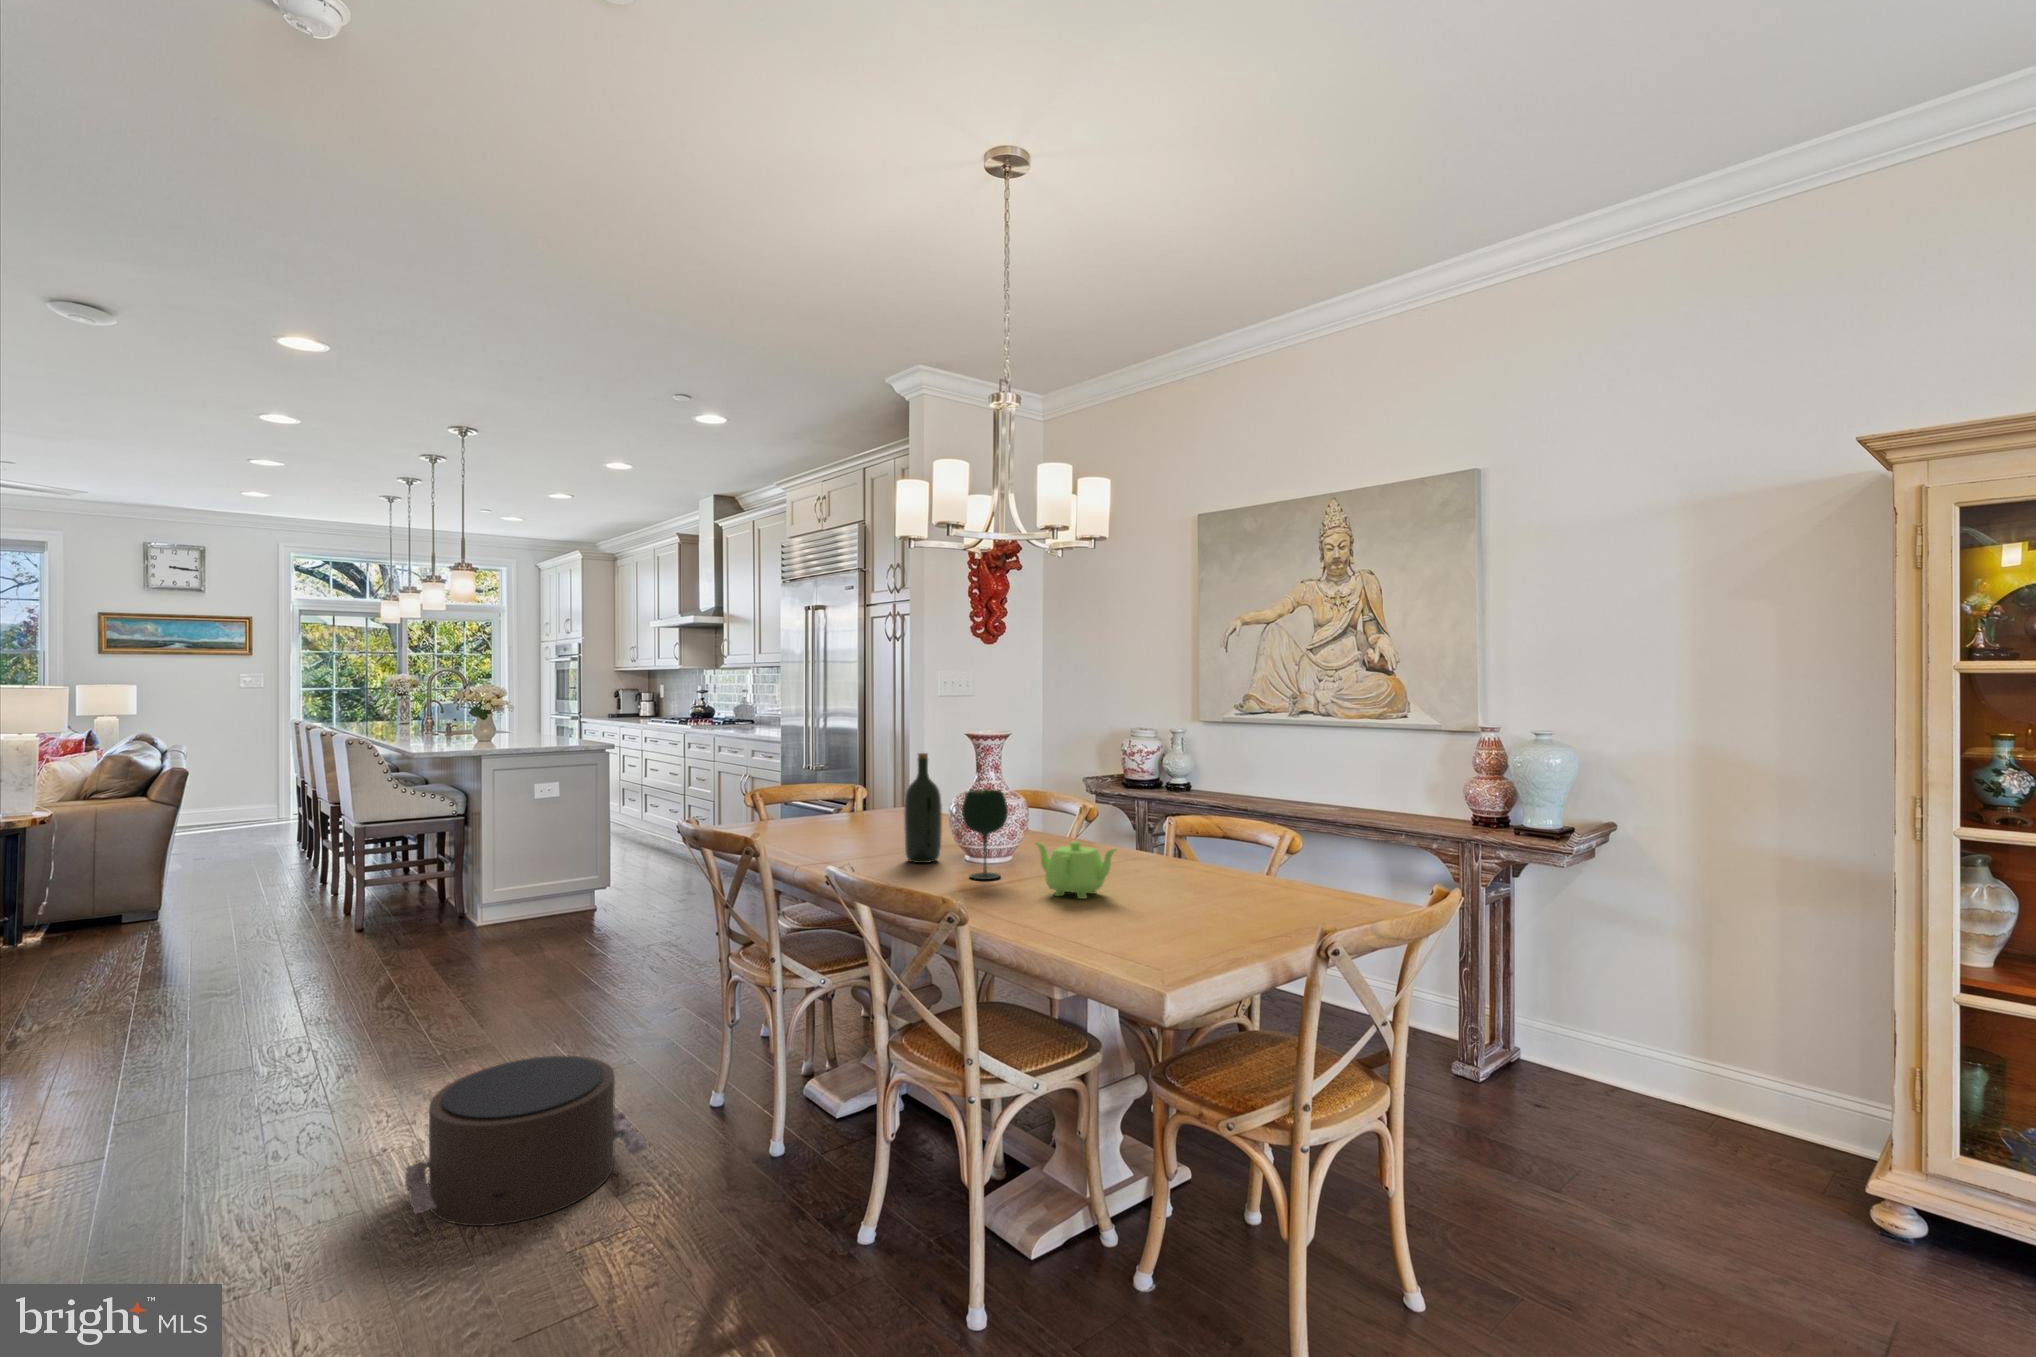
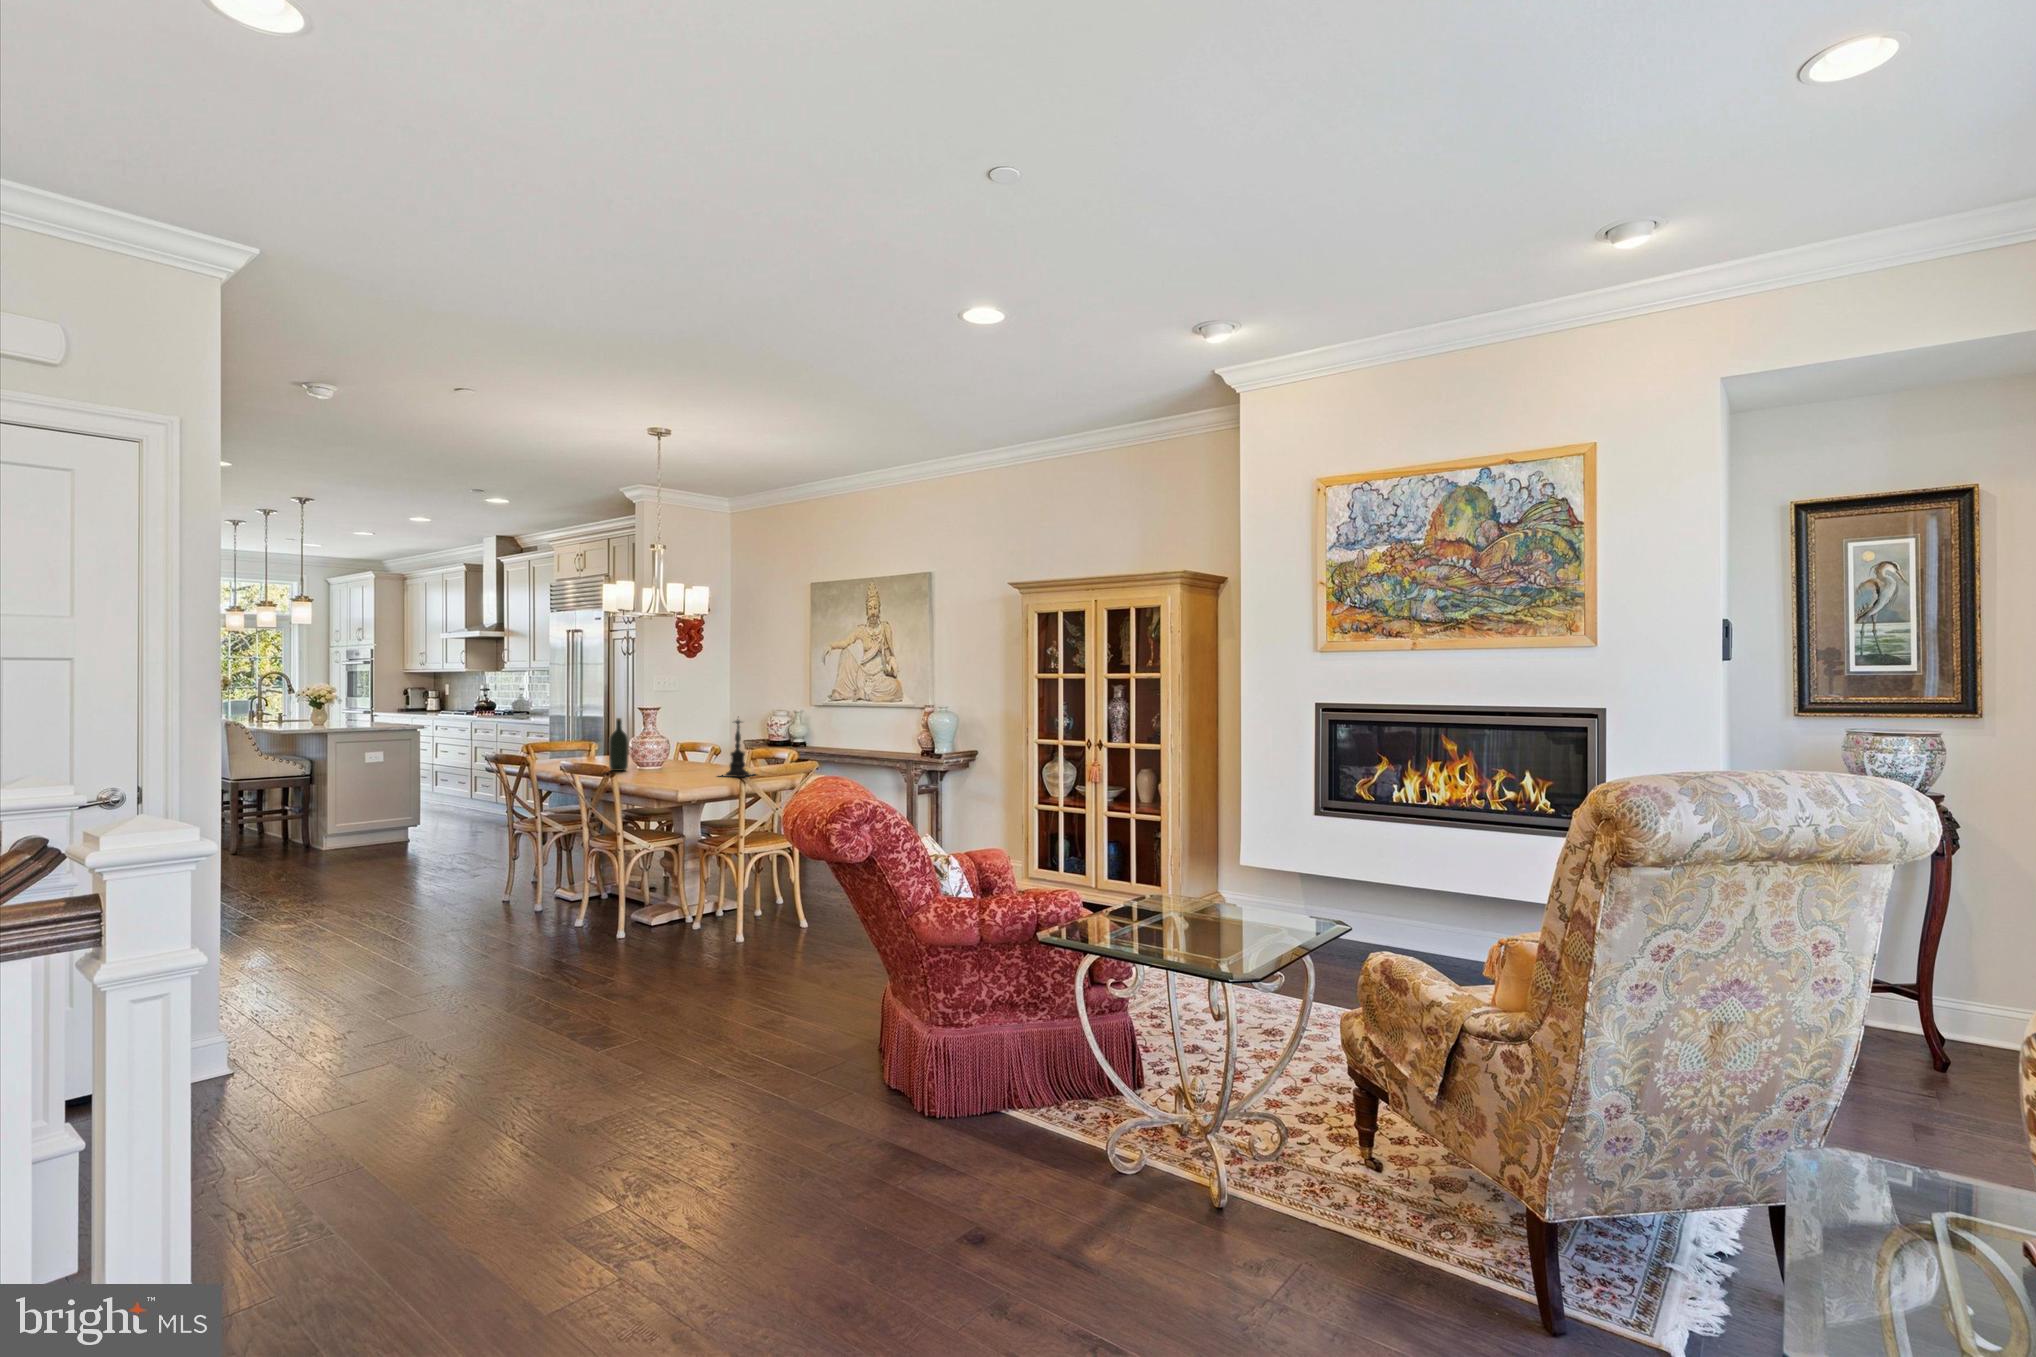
candle holder: none [1144,746,1228,899] -> present [721,719,751,777]
wine glass: present [962,789,1008,879] -> none [634,734,657,774]
teapot: present [1035,842,1116,899] -> none [665,754,701,778]
pouf: present [405,1055,648,1226] -> none [353,869,476,930]

